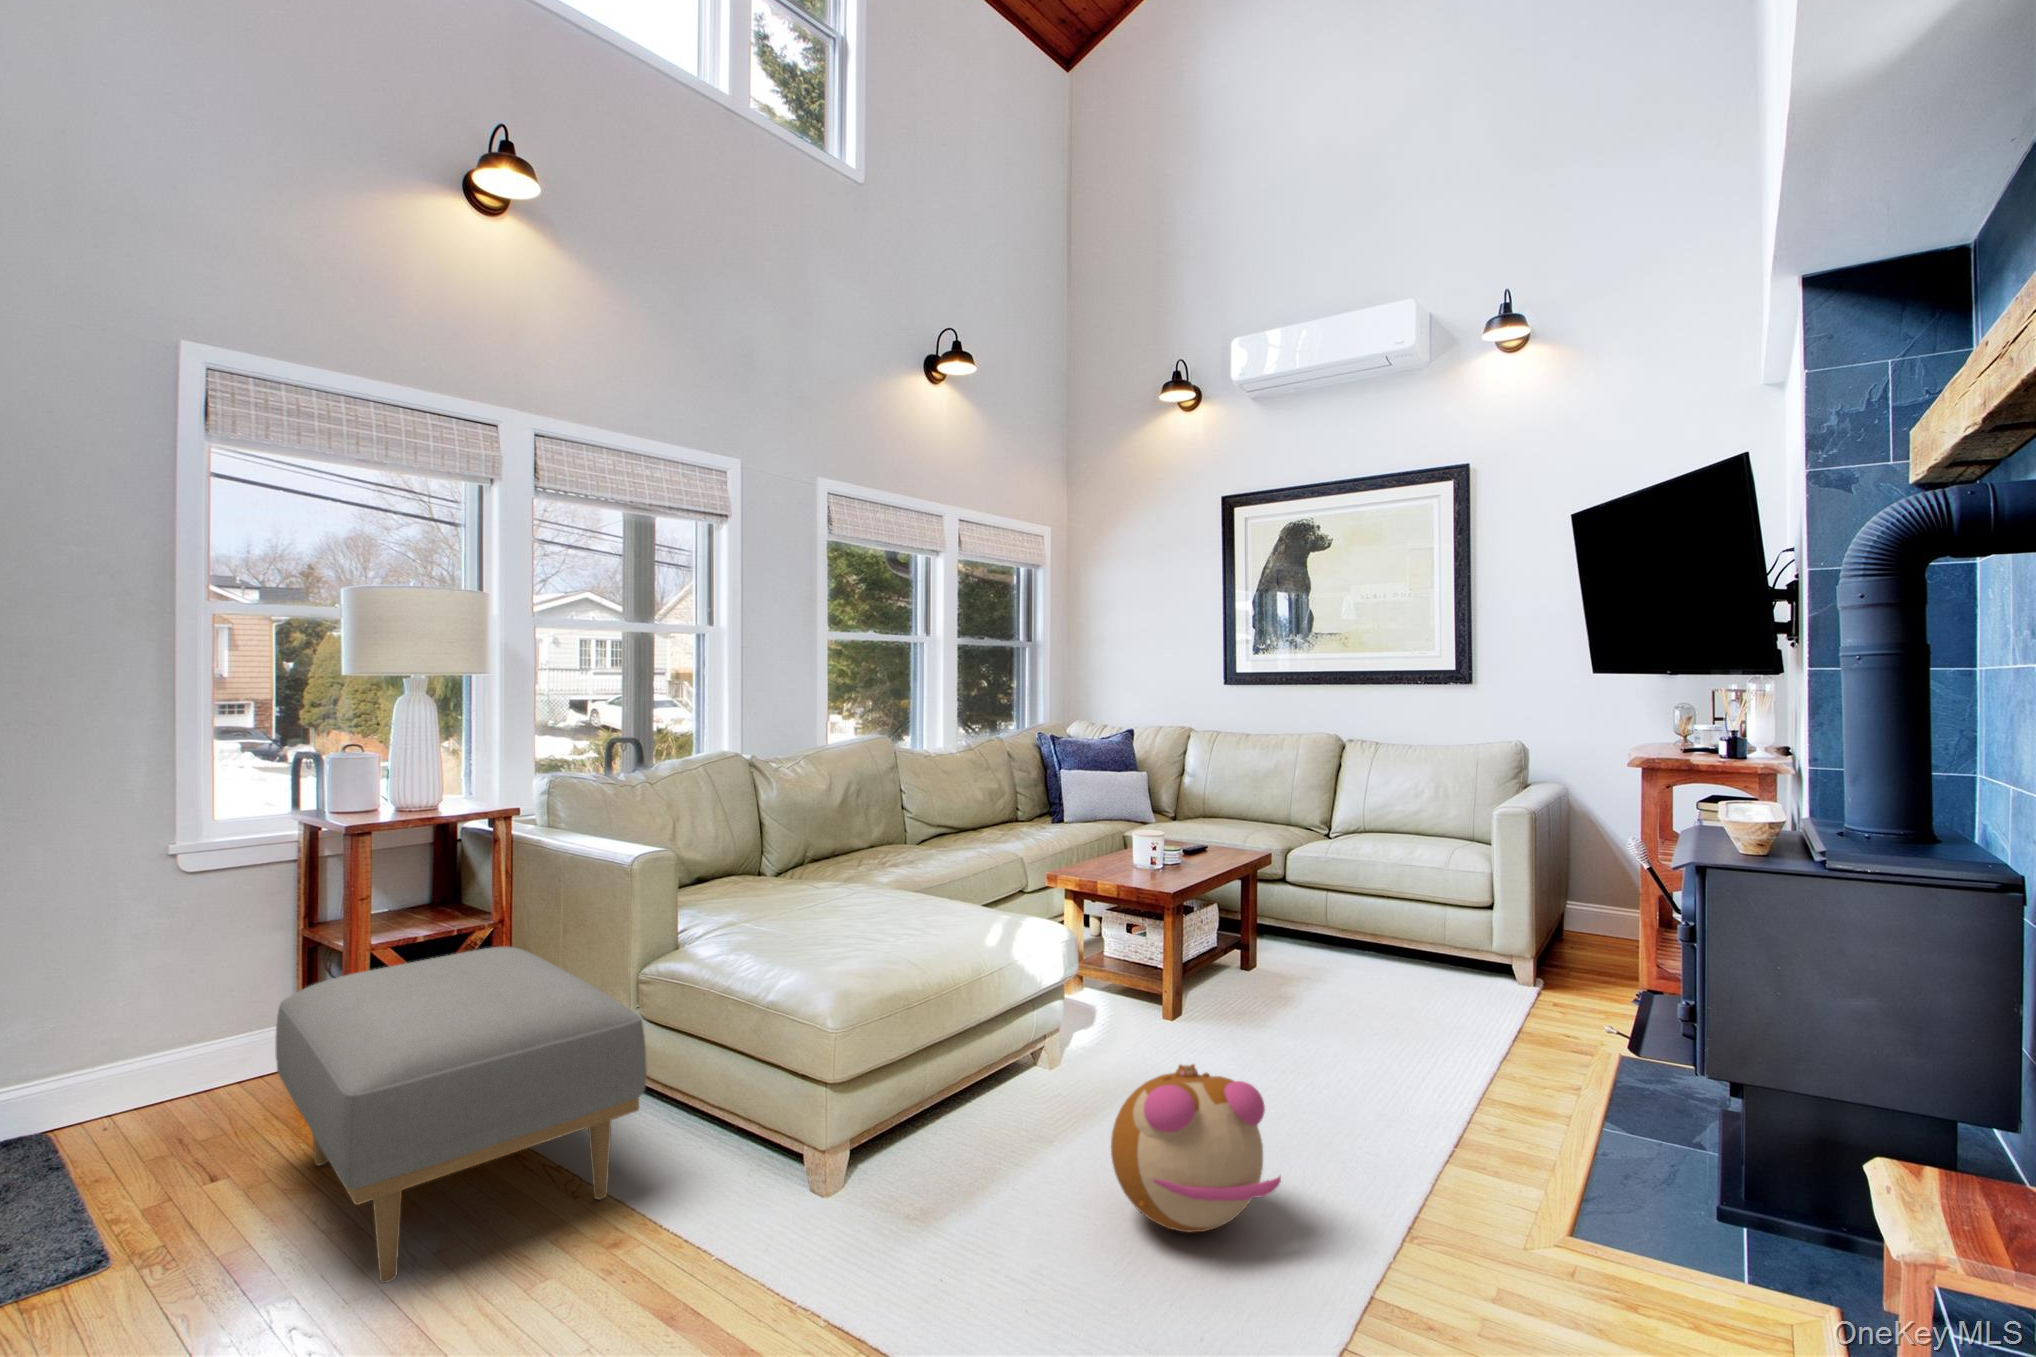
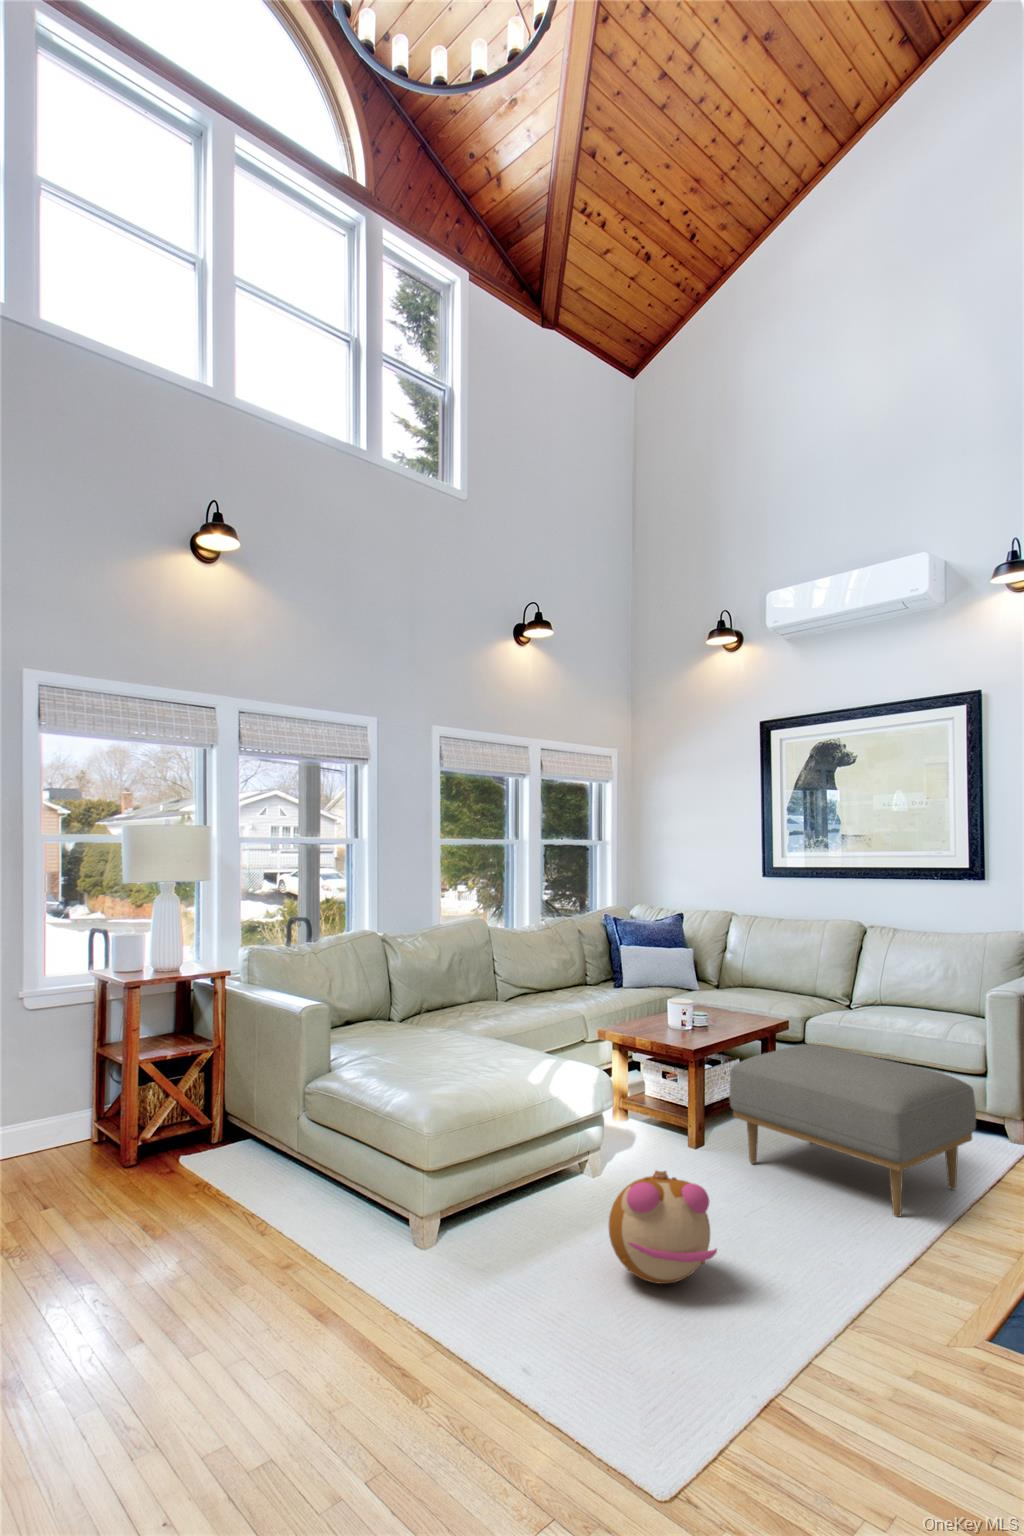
ottoman: present [276,946,647,1283] -> present [729,1044,976,1217]

